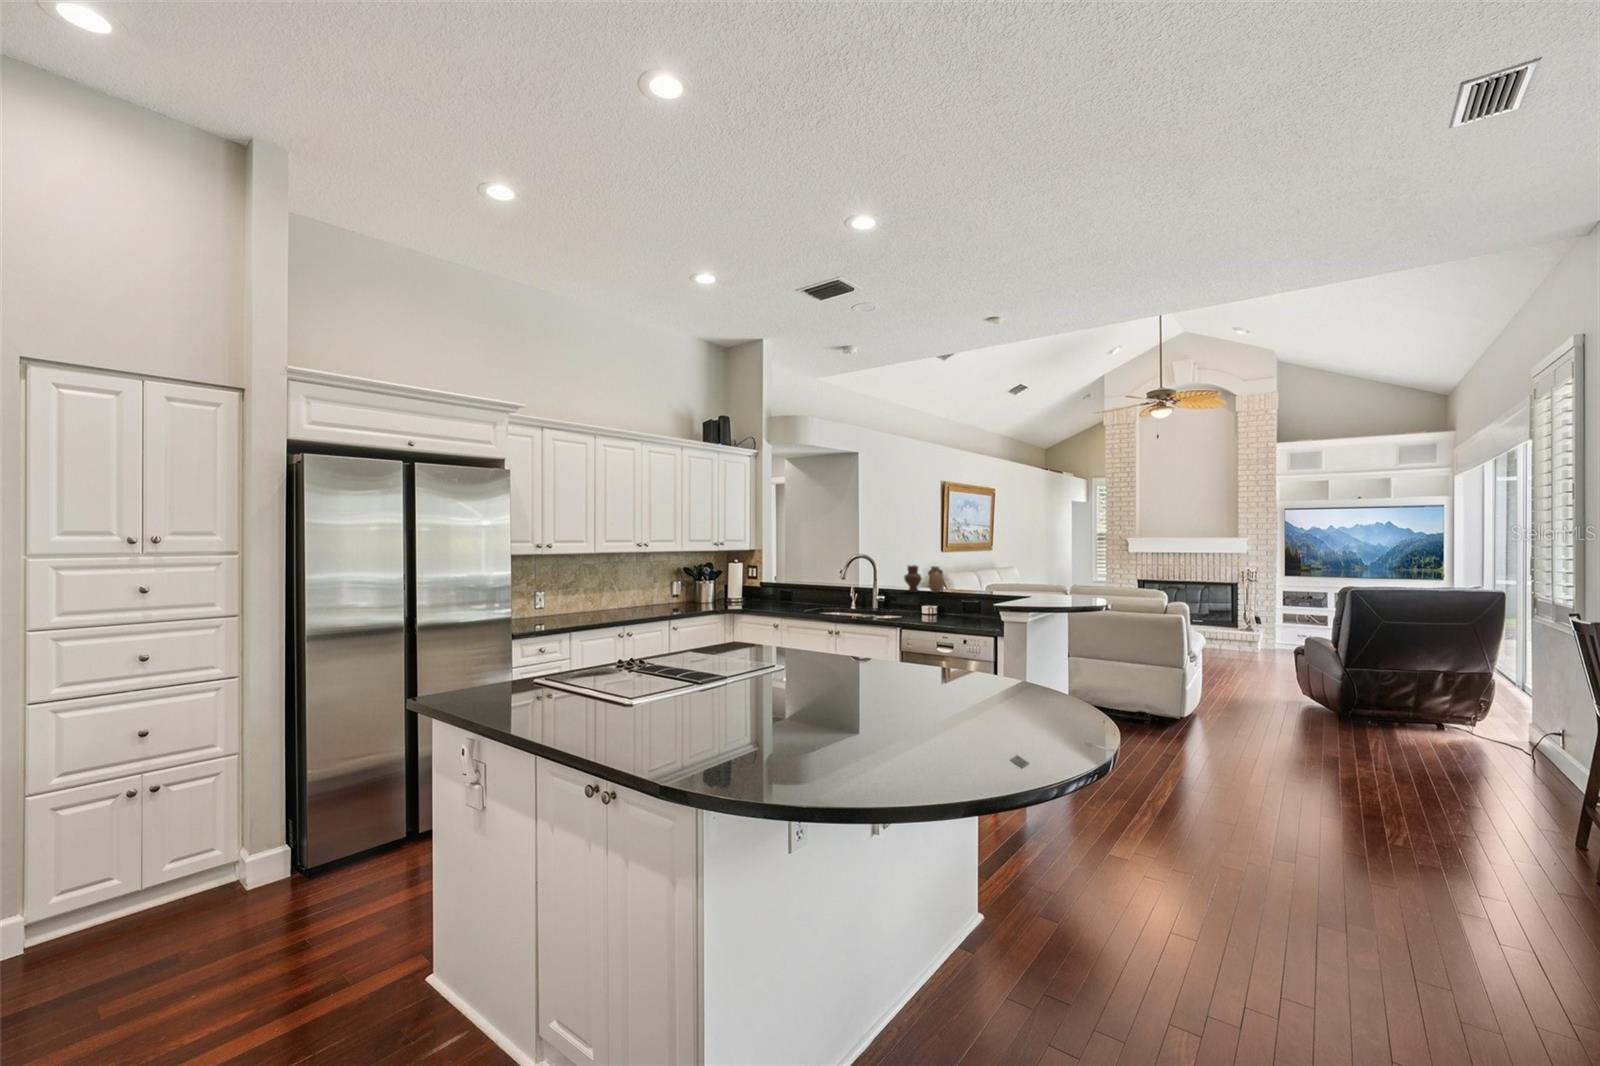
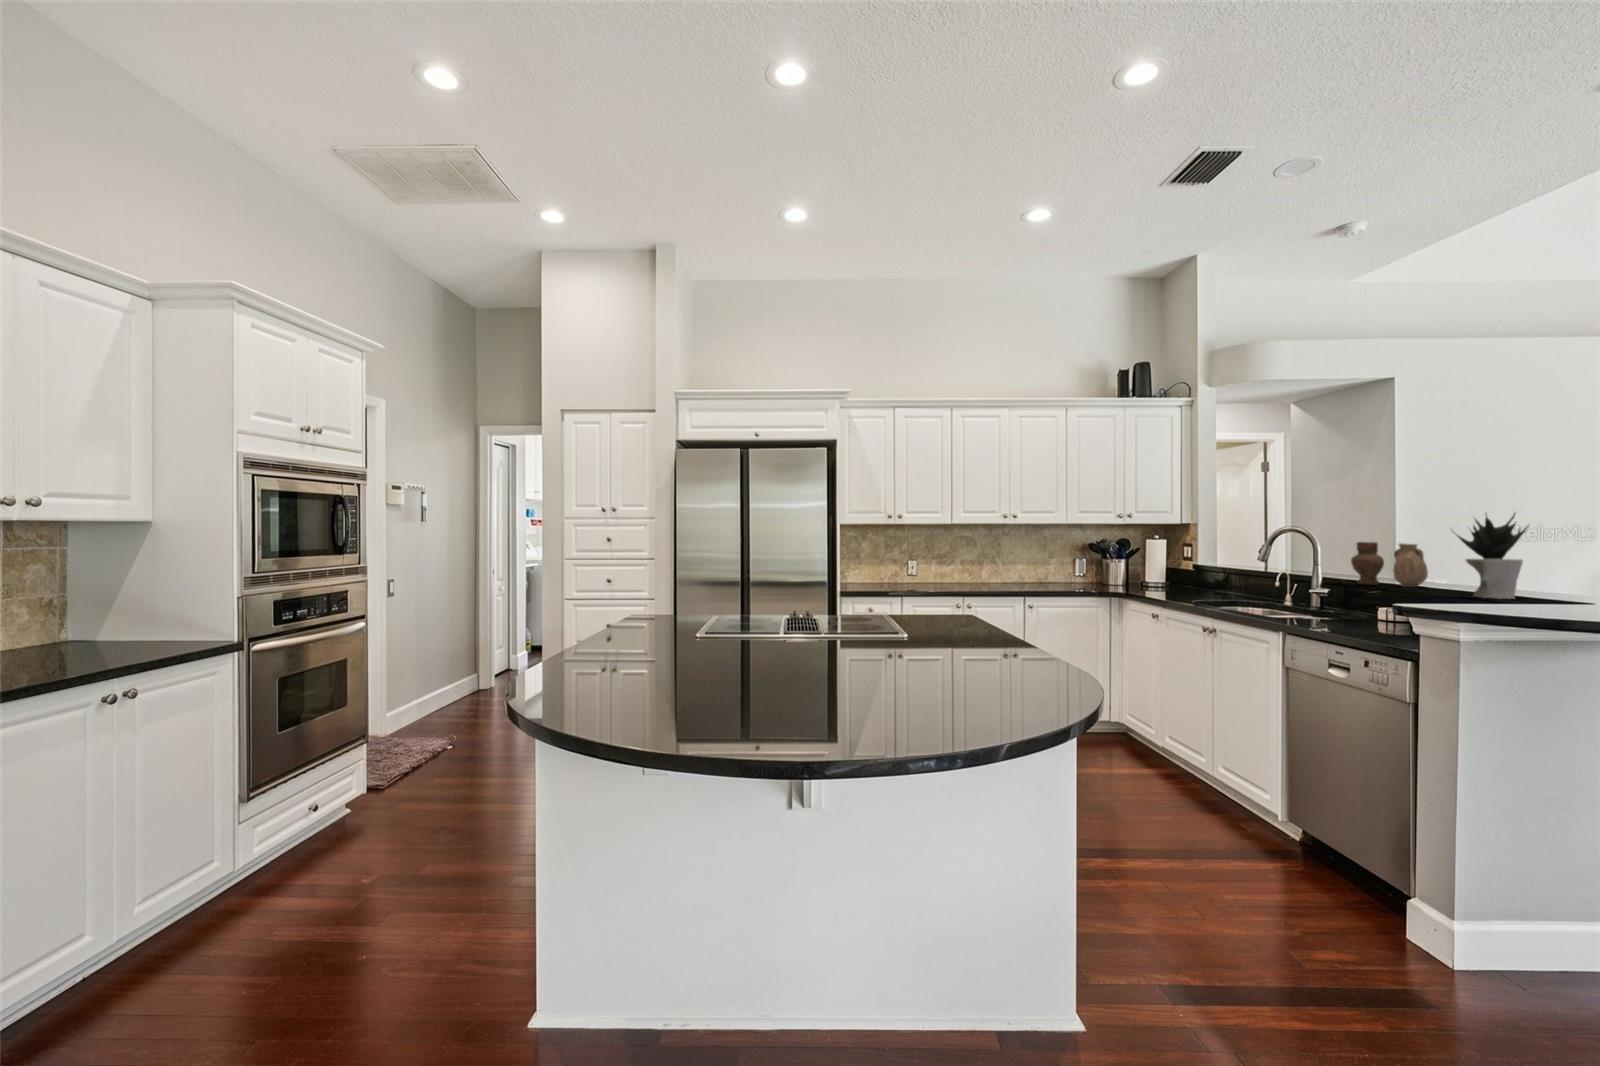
potted plant: none [981,549,1015,598] -> present [1457,513,1529,599]

